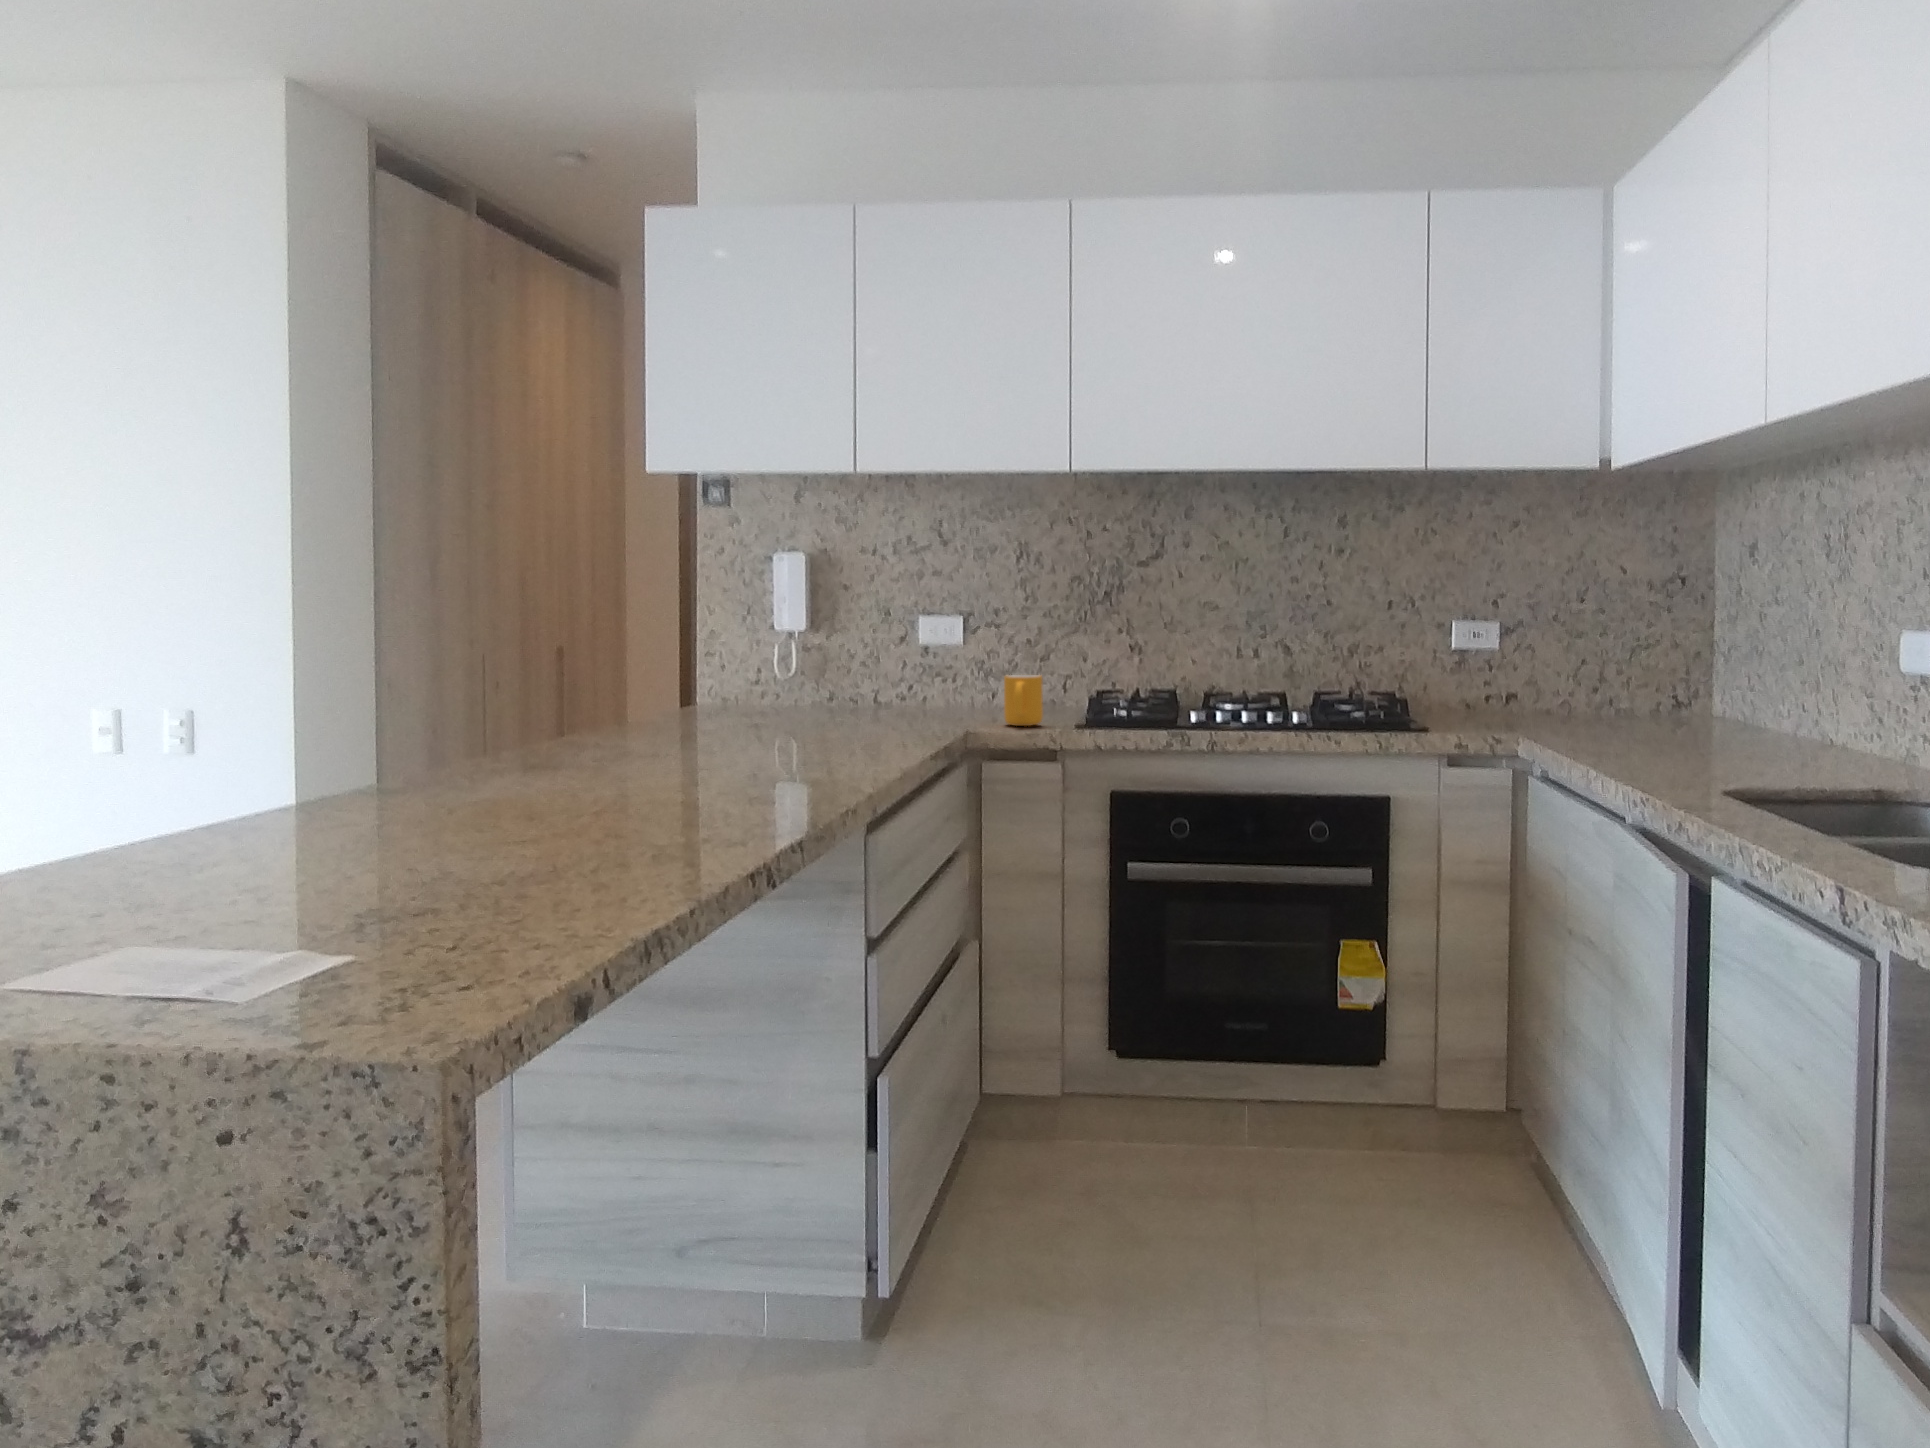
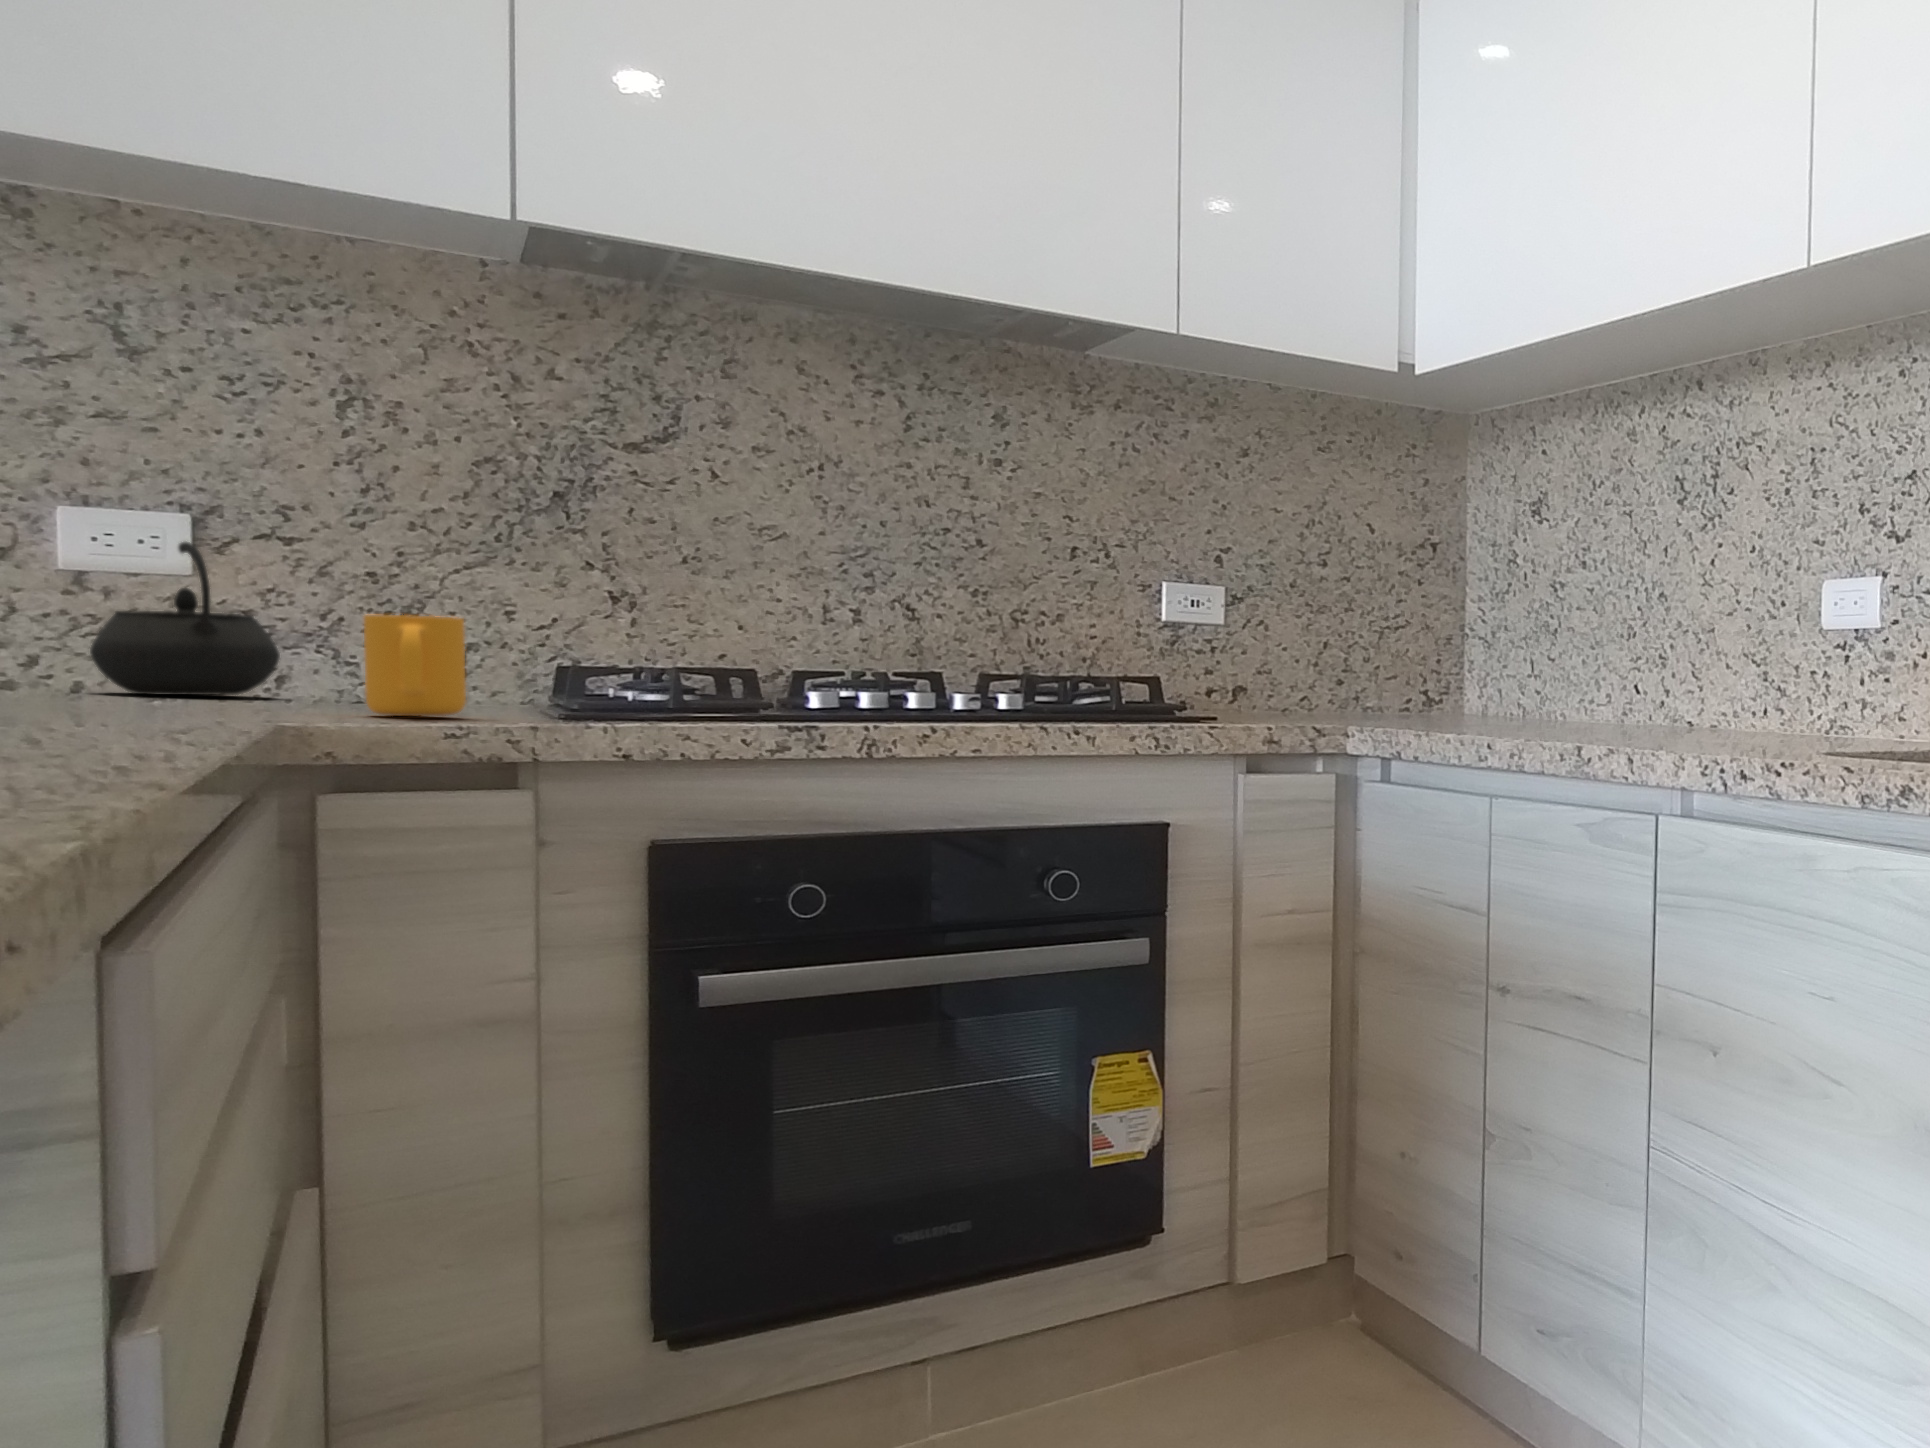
kettle: none [921,631,987,706] -> present [90,542,280,695]

